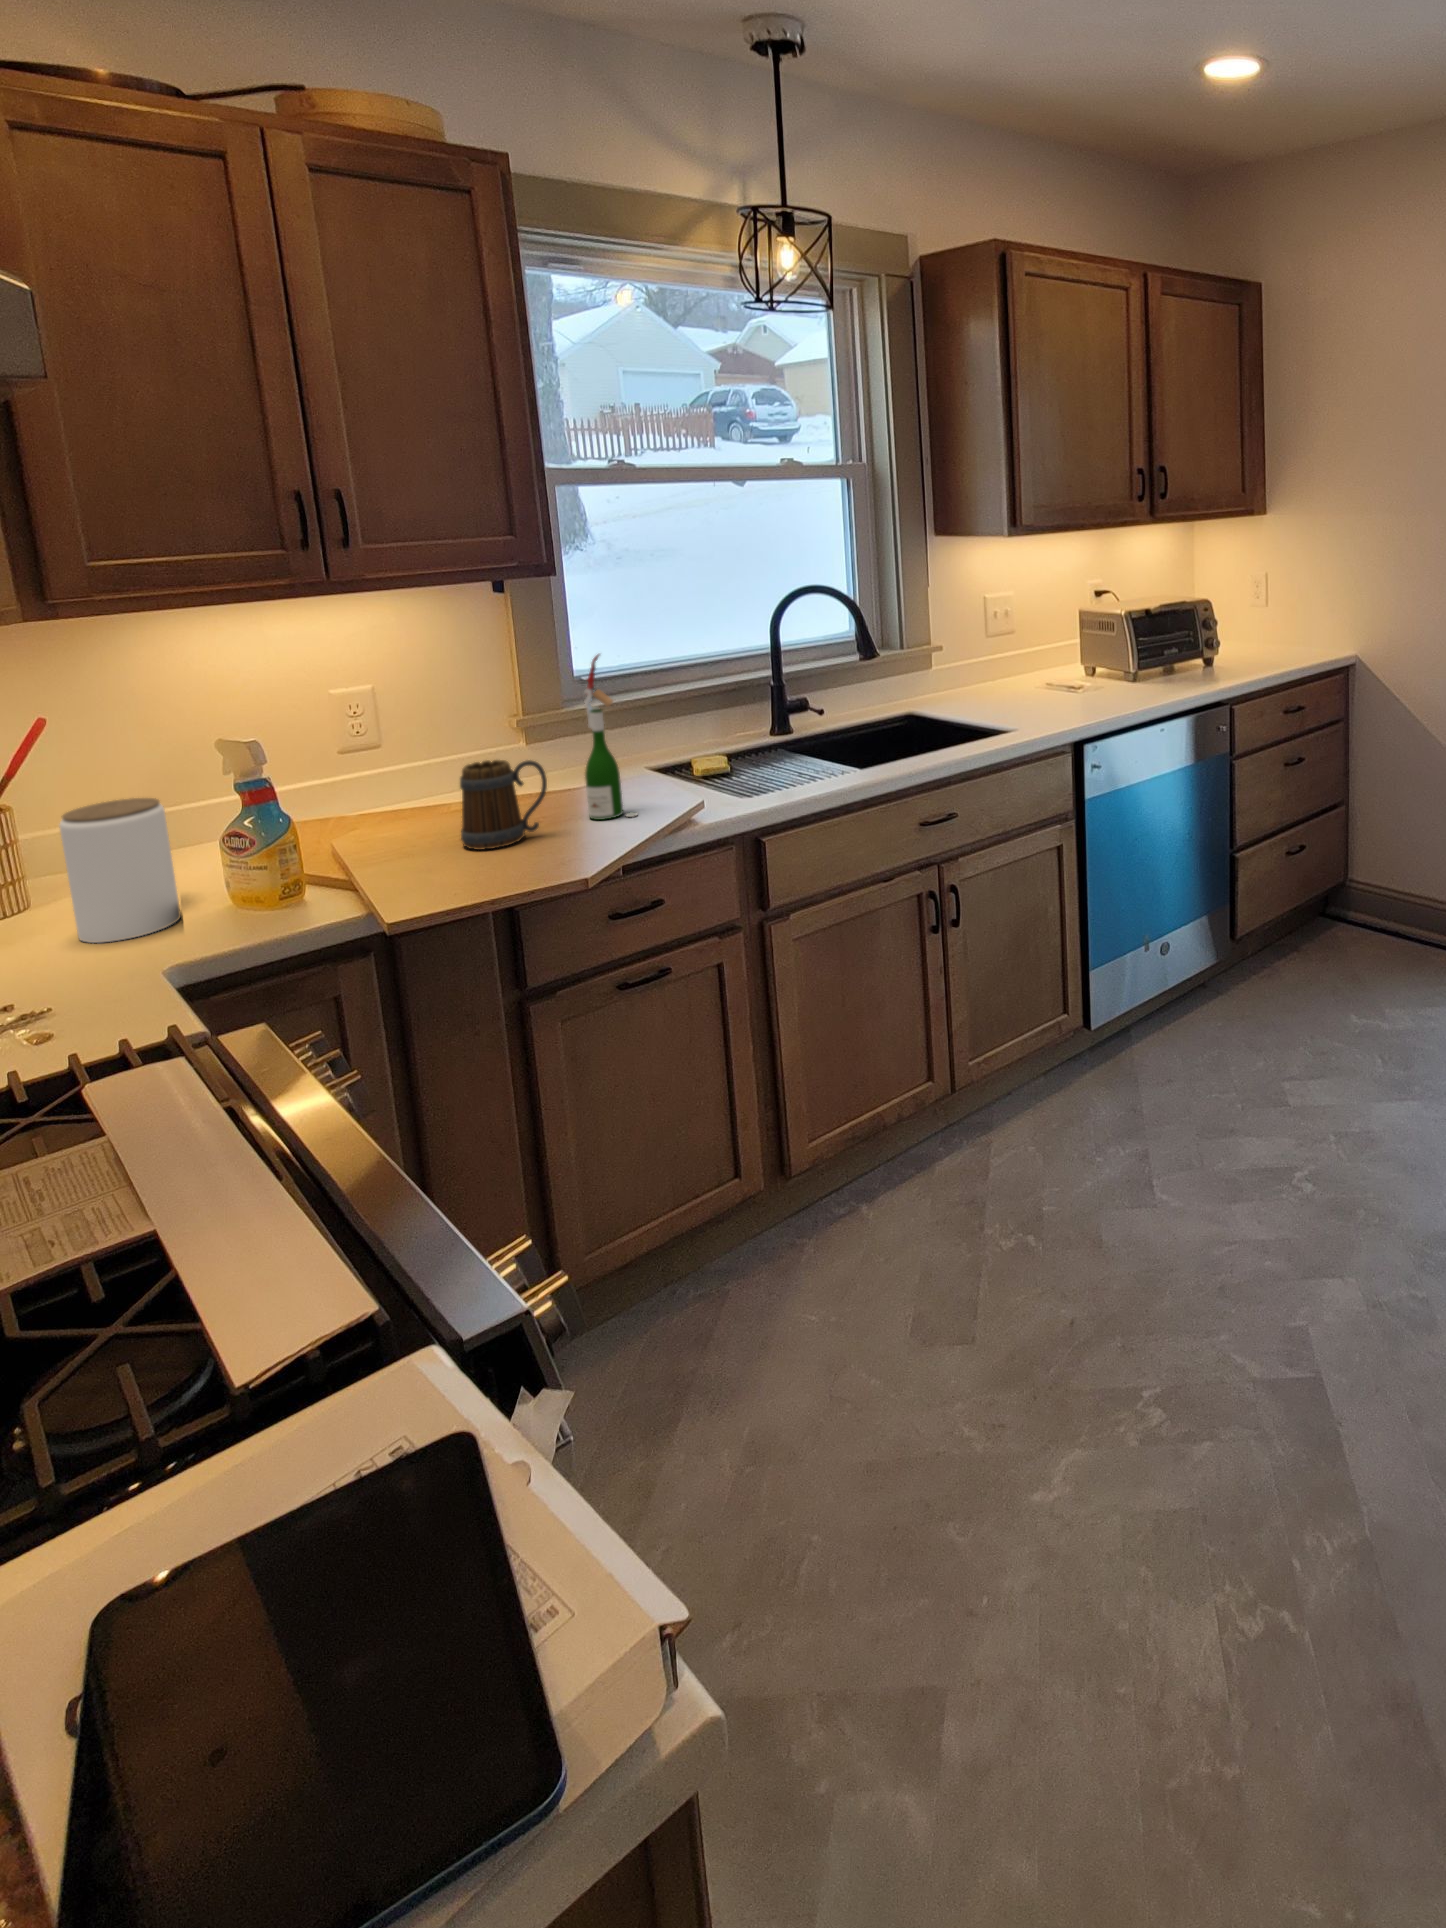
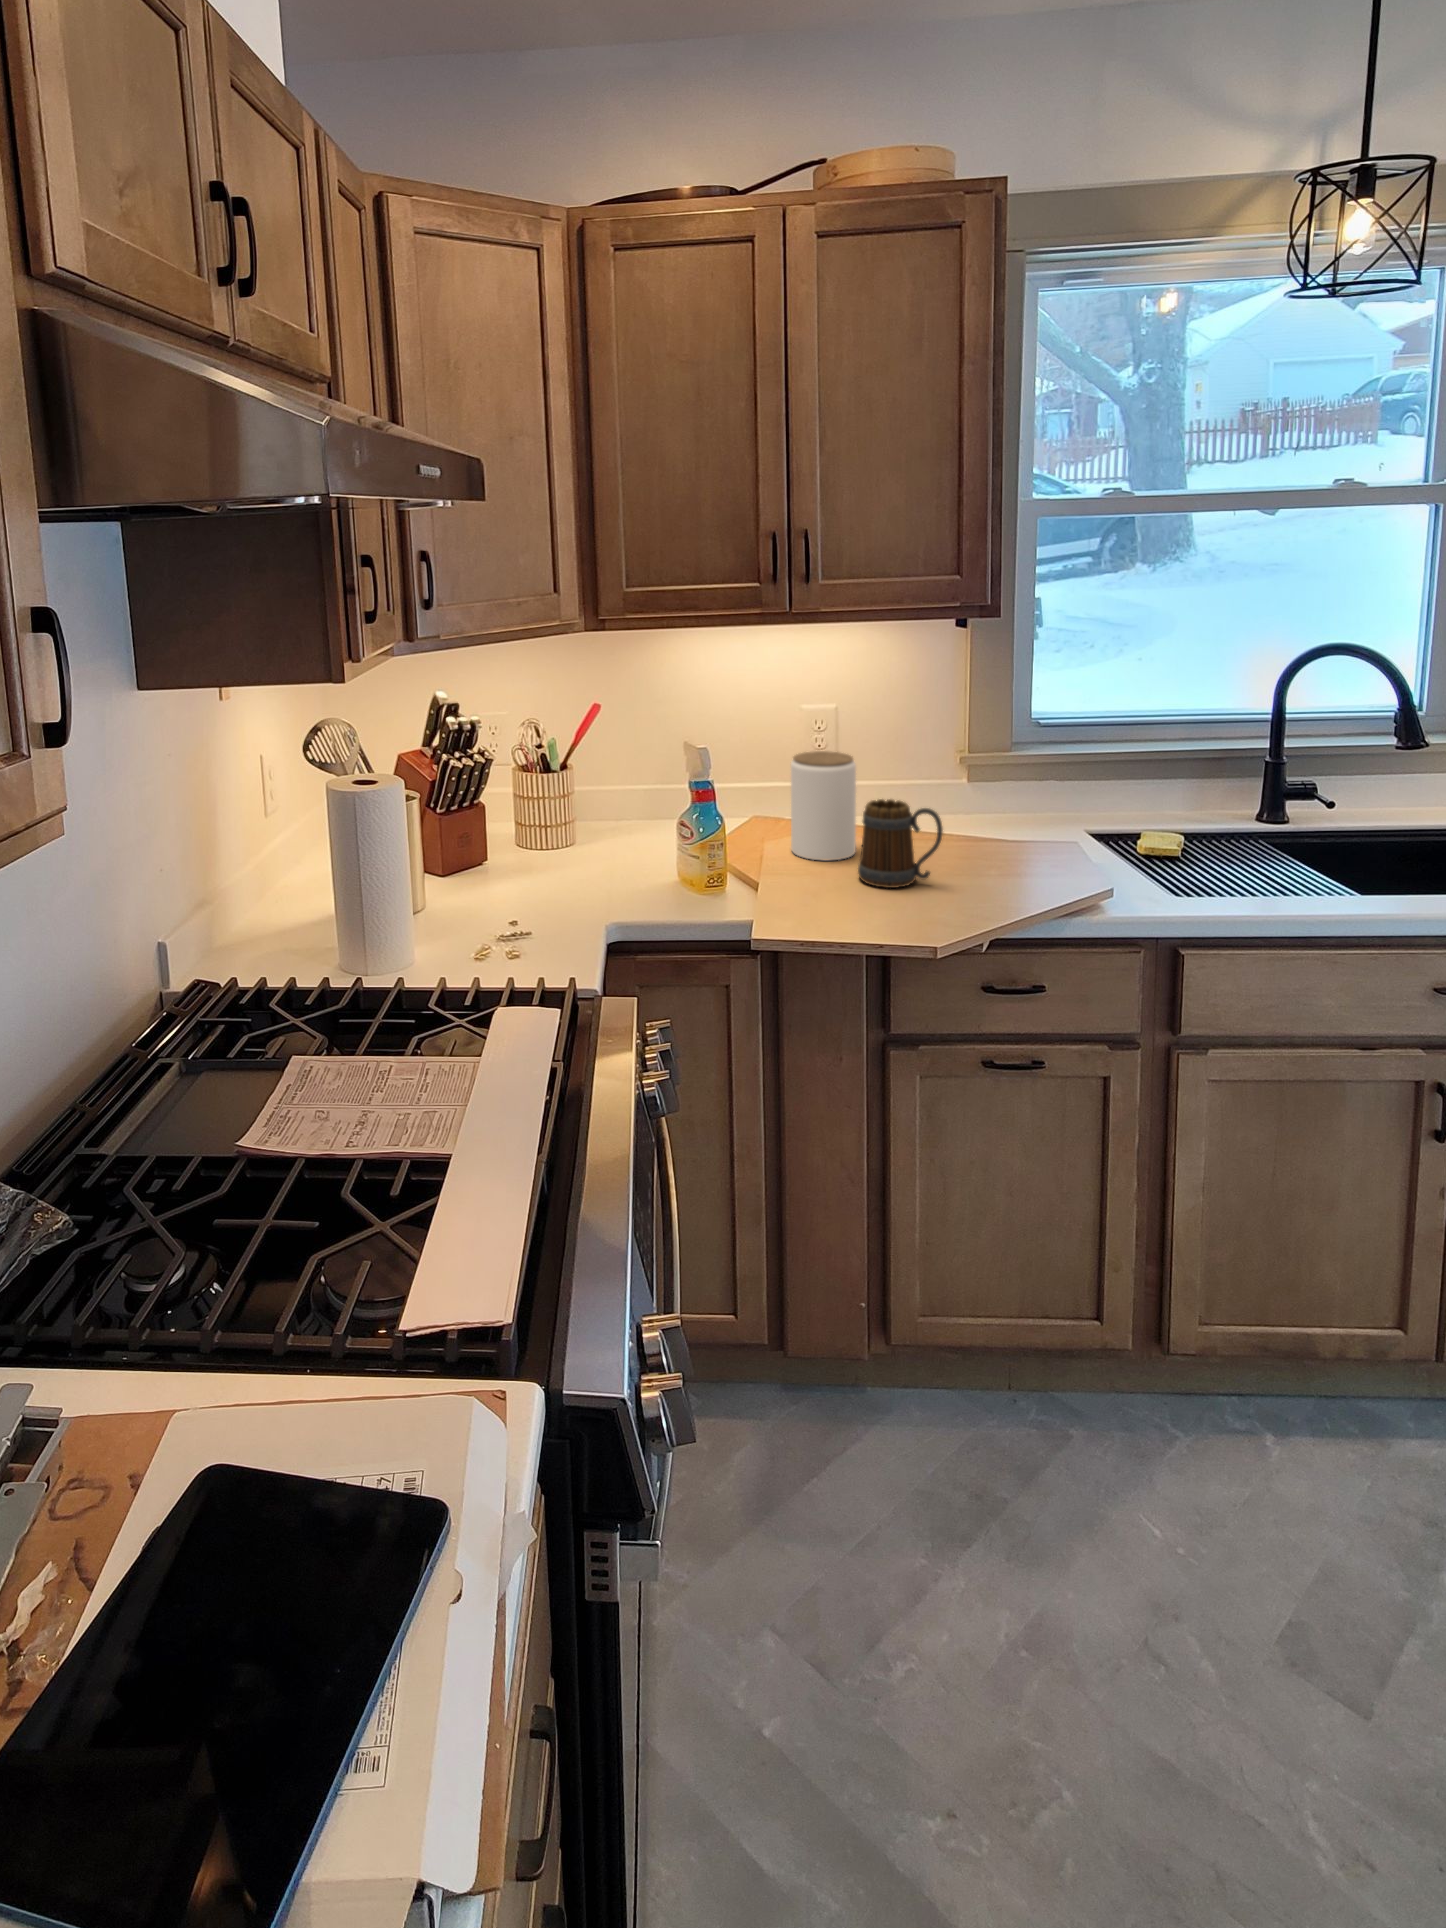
wine bottle: present [585,654,637,820] -> none [986,709,1035,889]
jar: present [60,798,181,943] -> present [791,751,856,861]

